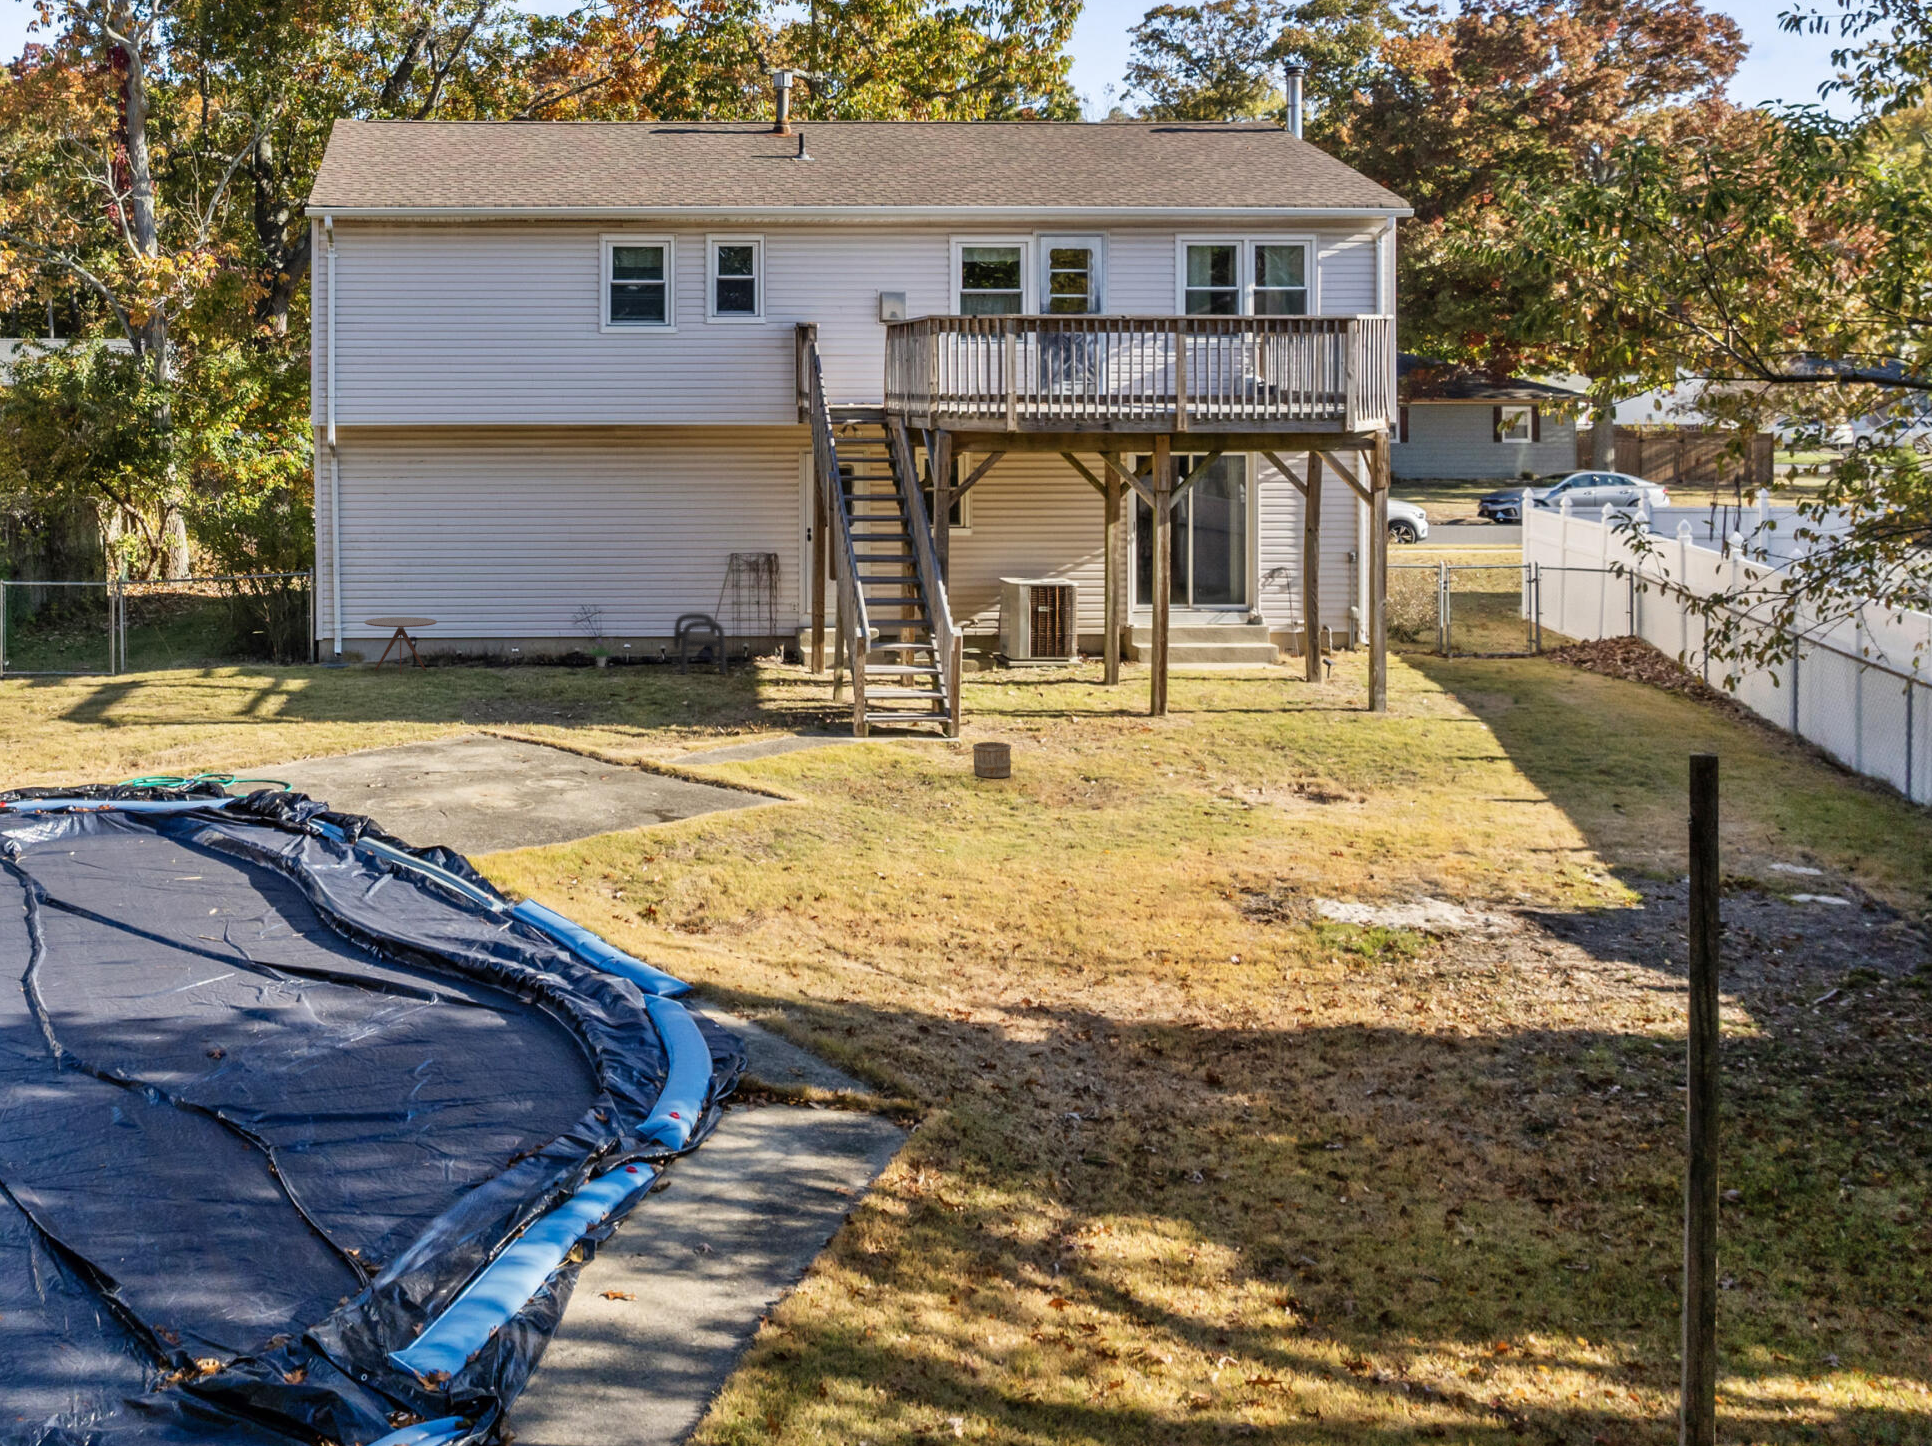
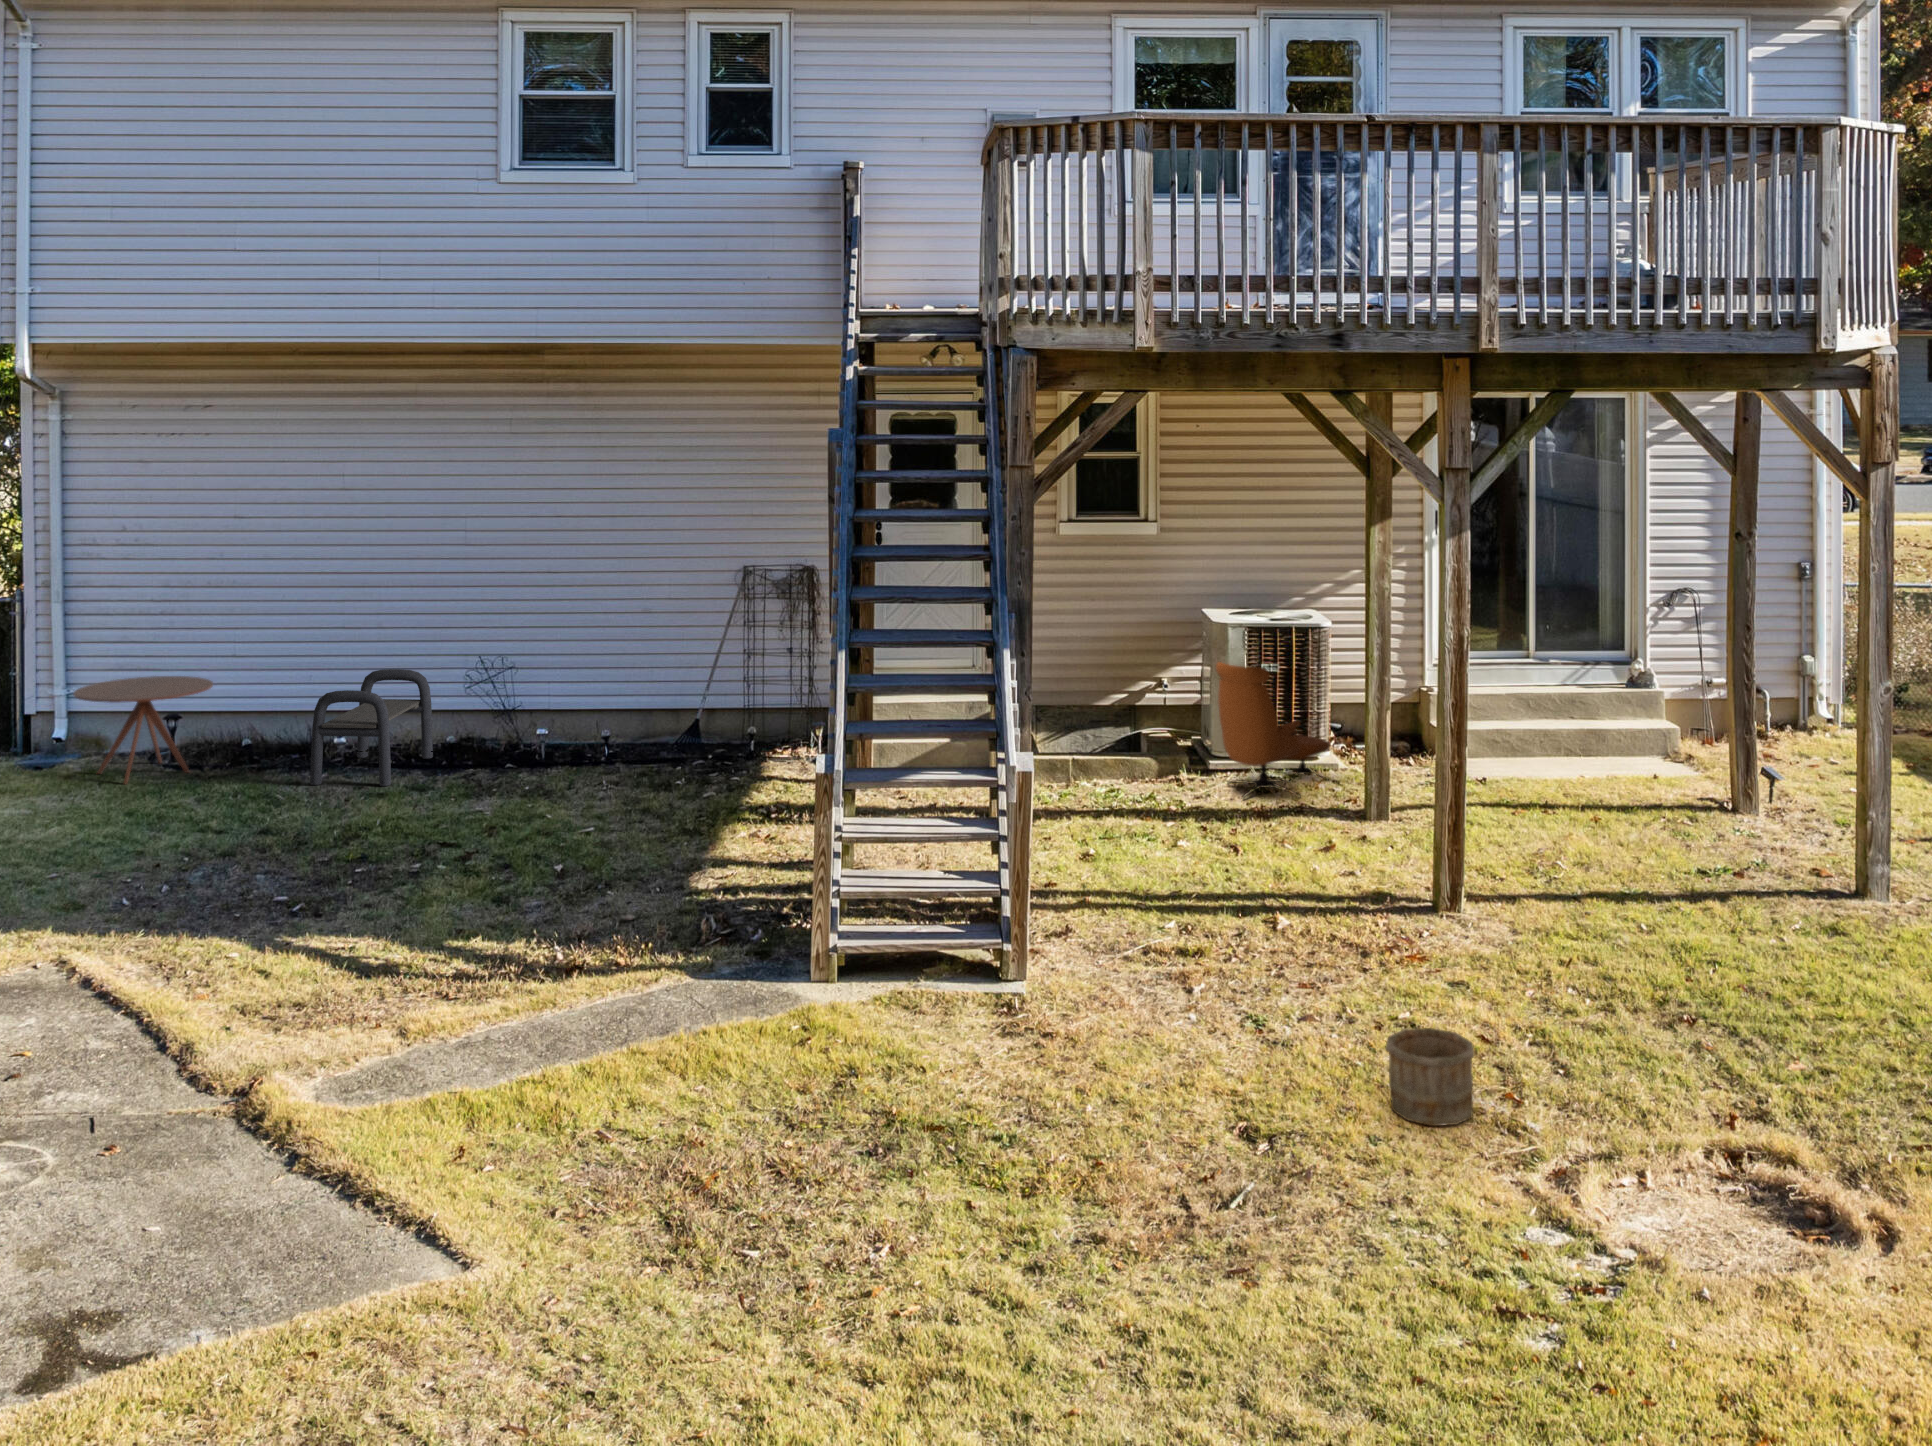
lounge chair: none [1020,603,1081,679] -> present [1216,662,1330,799]
bench: present [674,613,726,674] -> present [310,669,433,786]
potted plant: present [590,627,611,667] -> none [481,692,532,764]
wooden bucket: present [972,742,1011,778] -> present [1386,1028,1474,1126]

